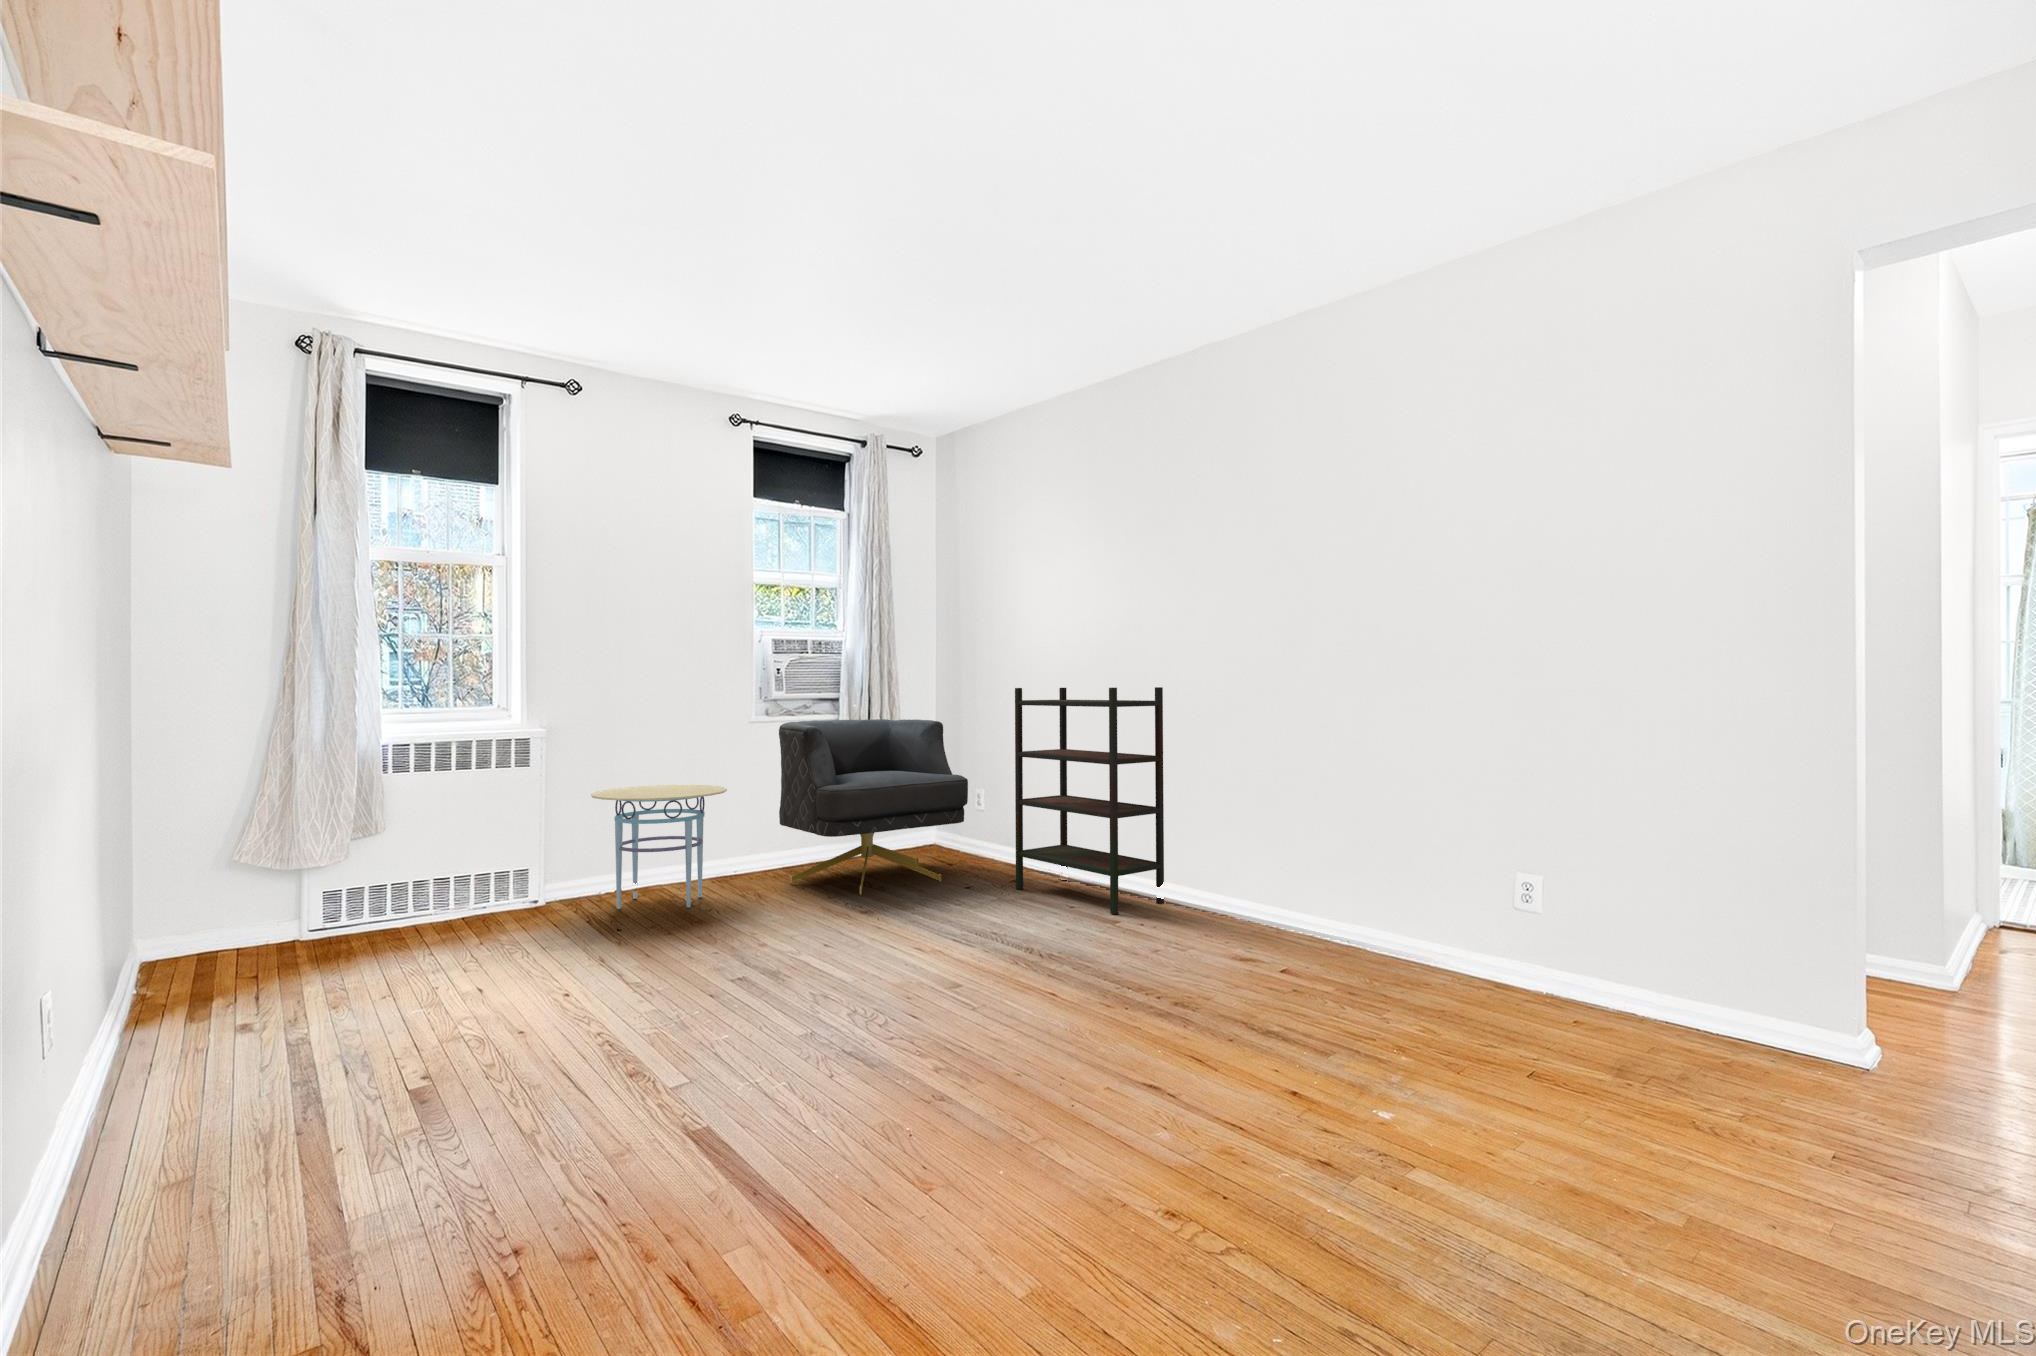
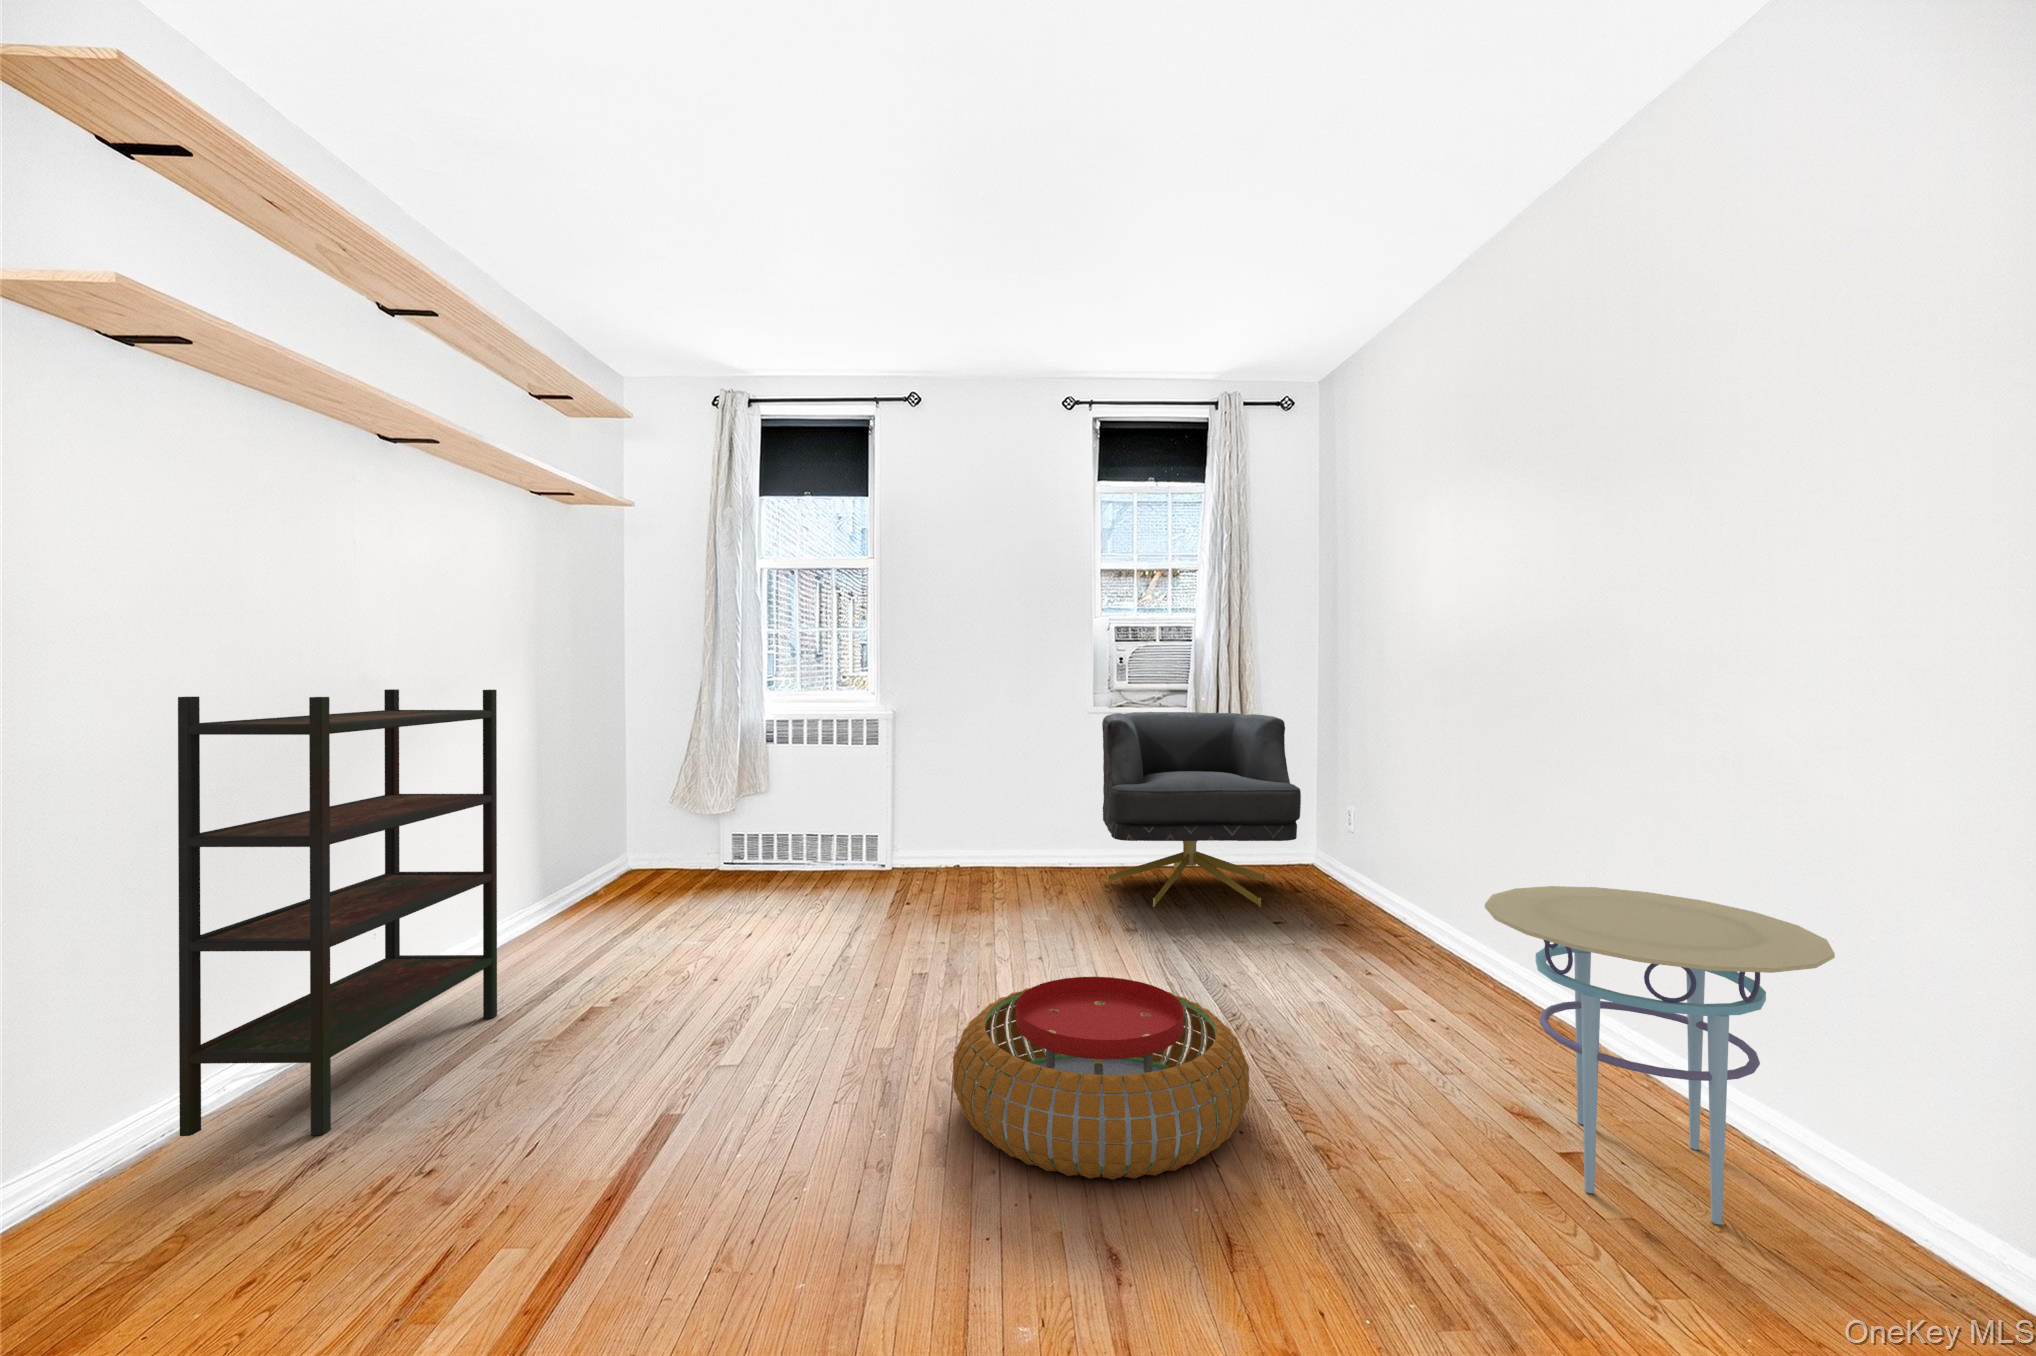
bookshelf: present [1015,687,1164,914] -> present [178,689,497,1136]
side table: present [591,785,727,909] -> present [1485,886,1835,1225]
pouf: none [910,915,1136,1046] -> present [953,977,1249,1180]

